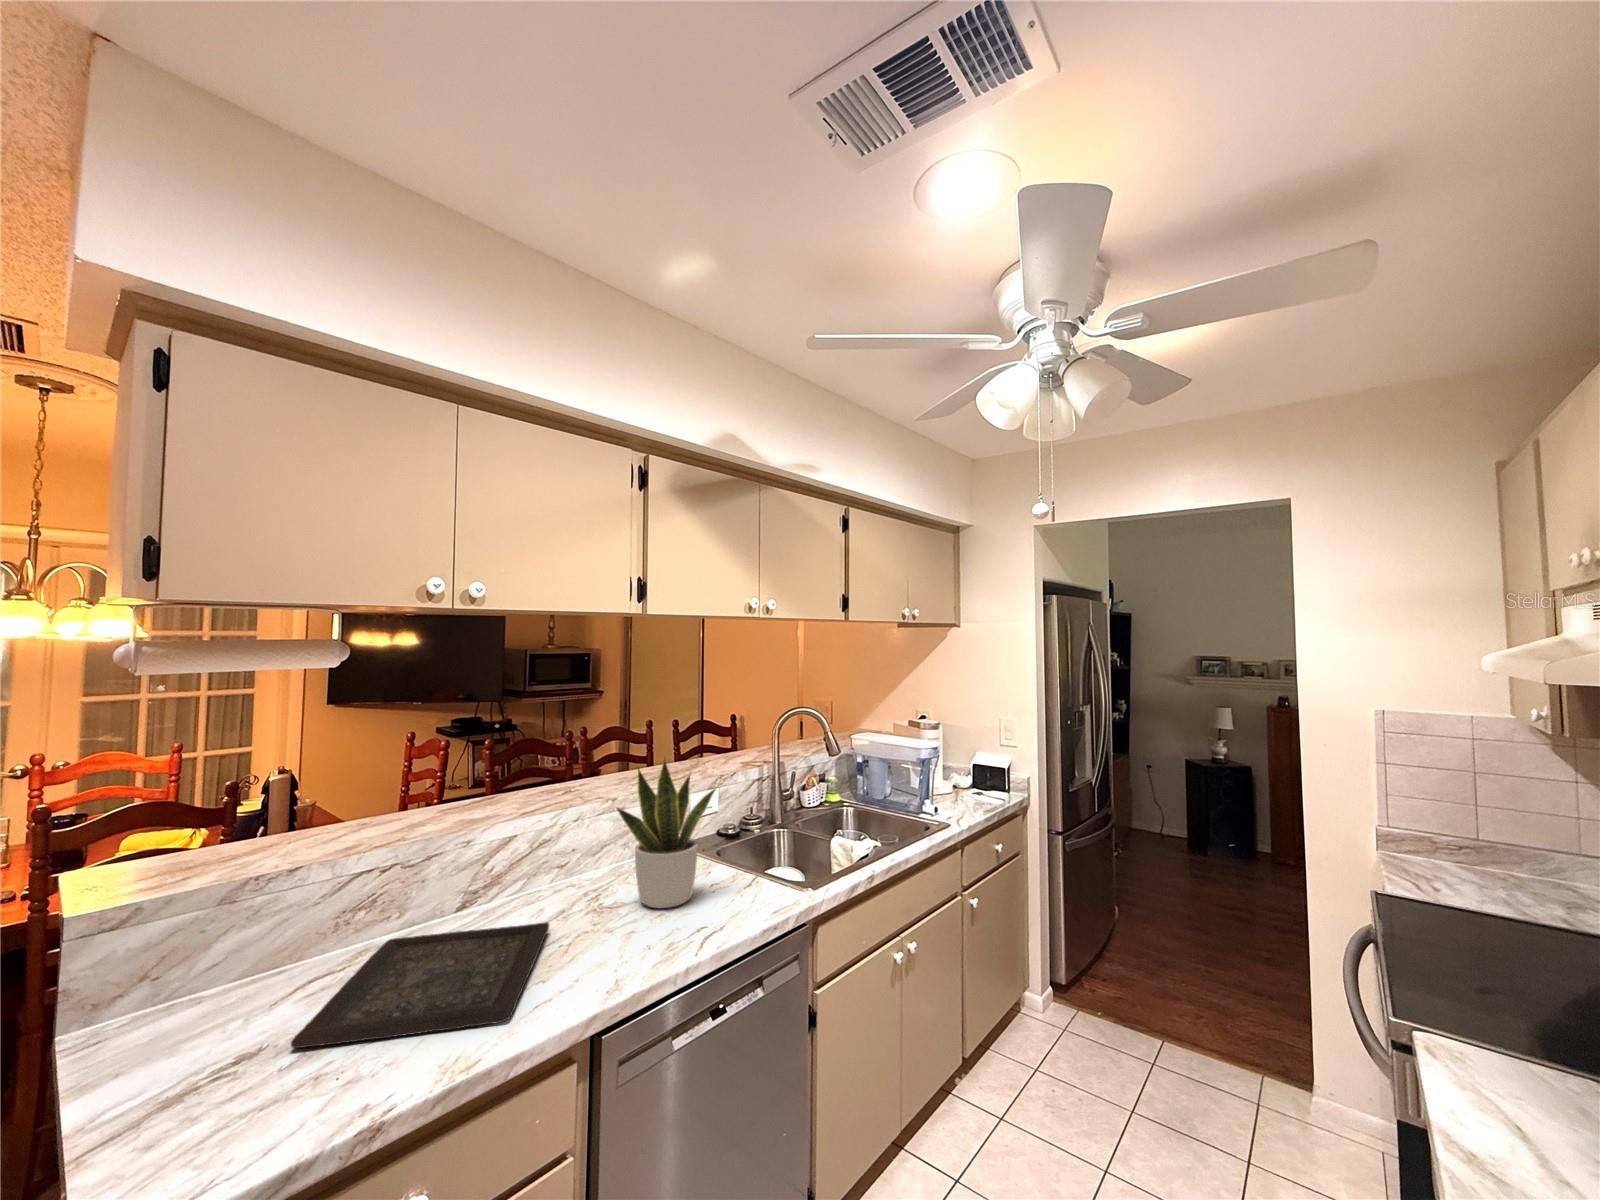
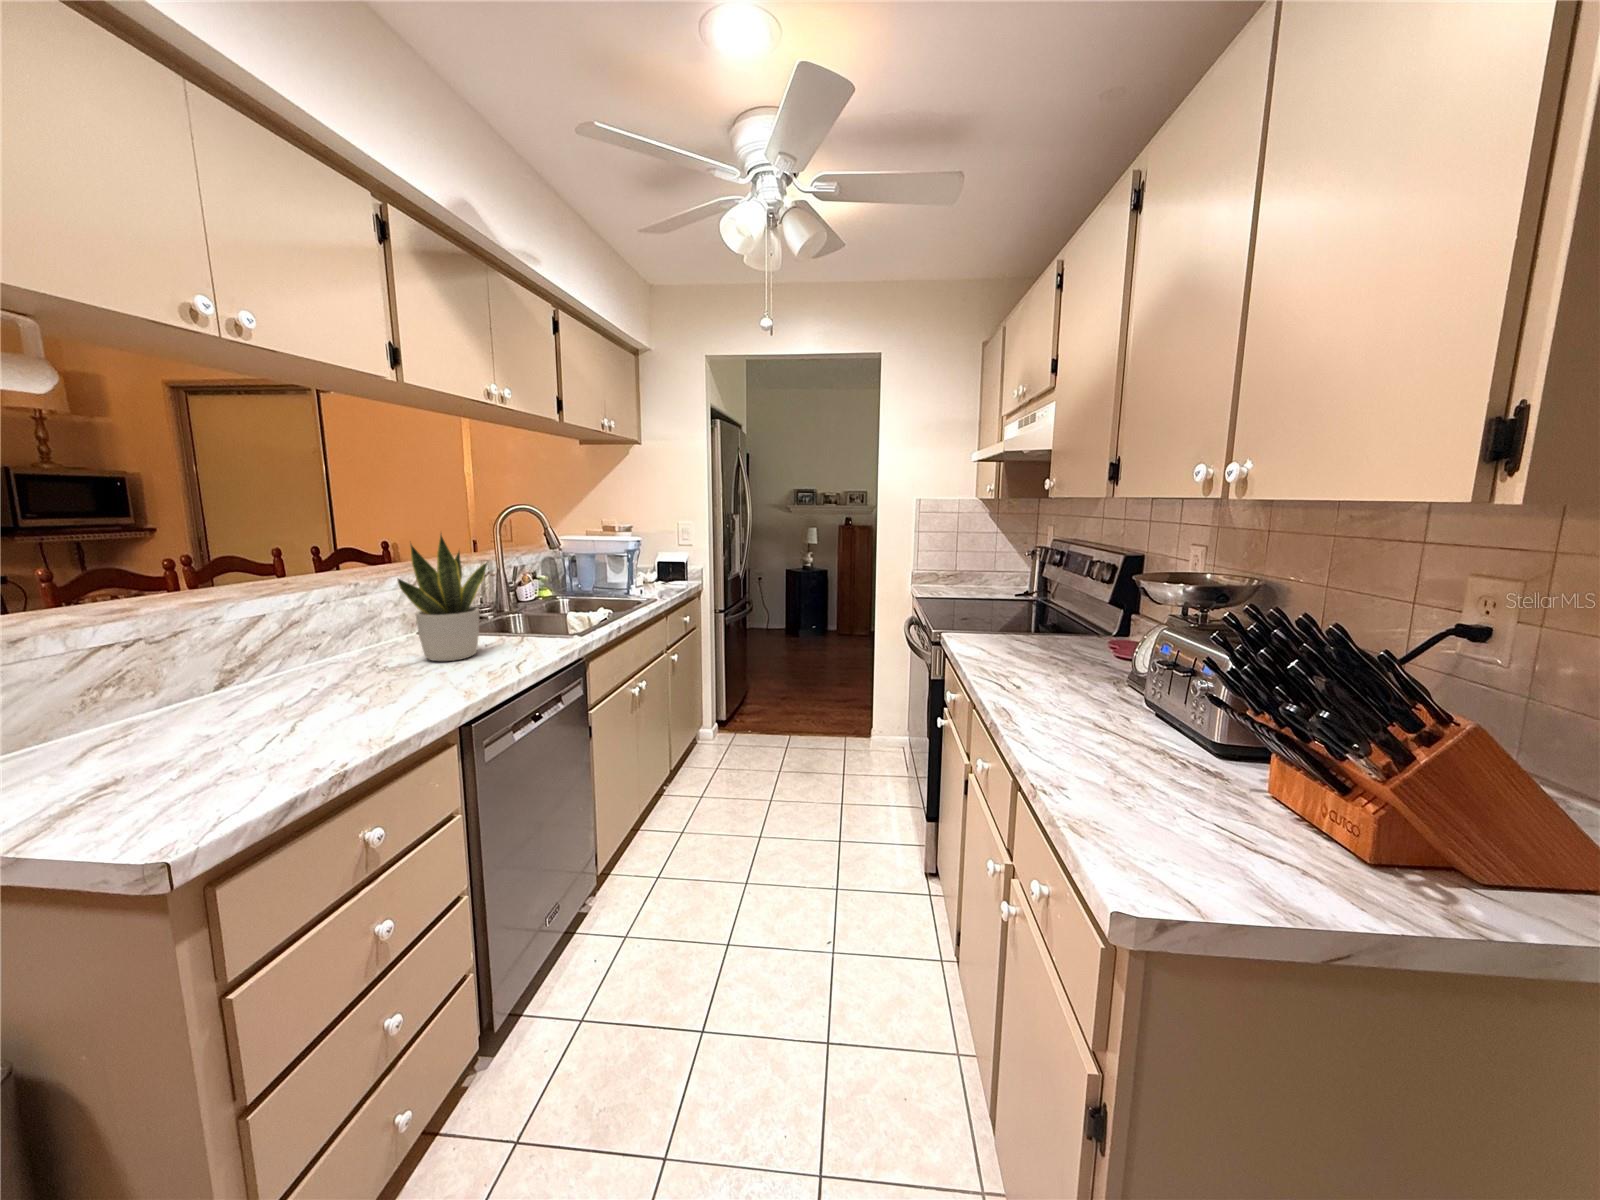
tray: present [291,922,549,1048] -> none [161,677,395,766]

